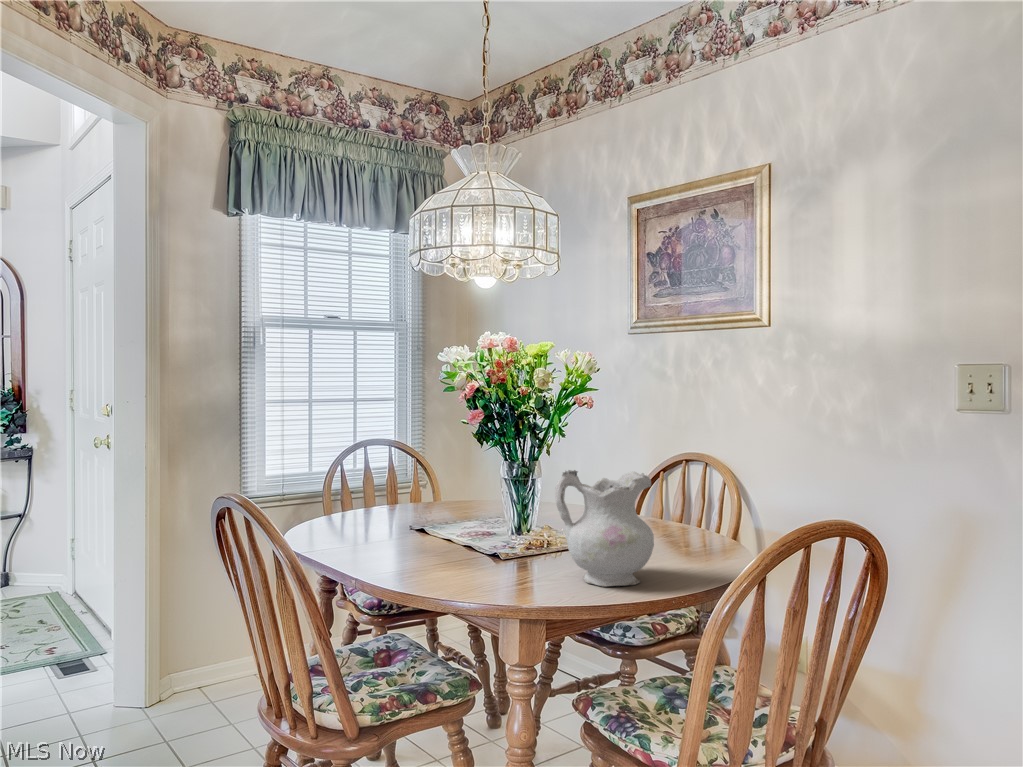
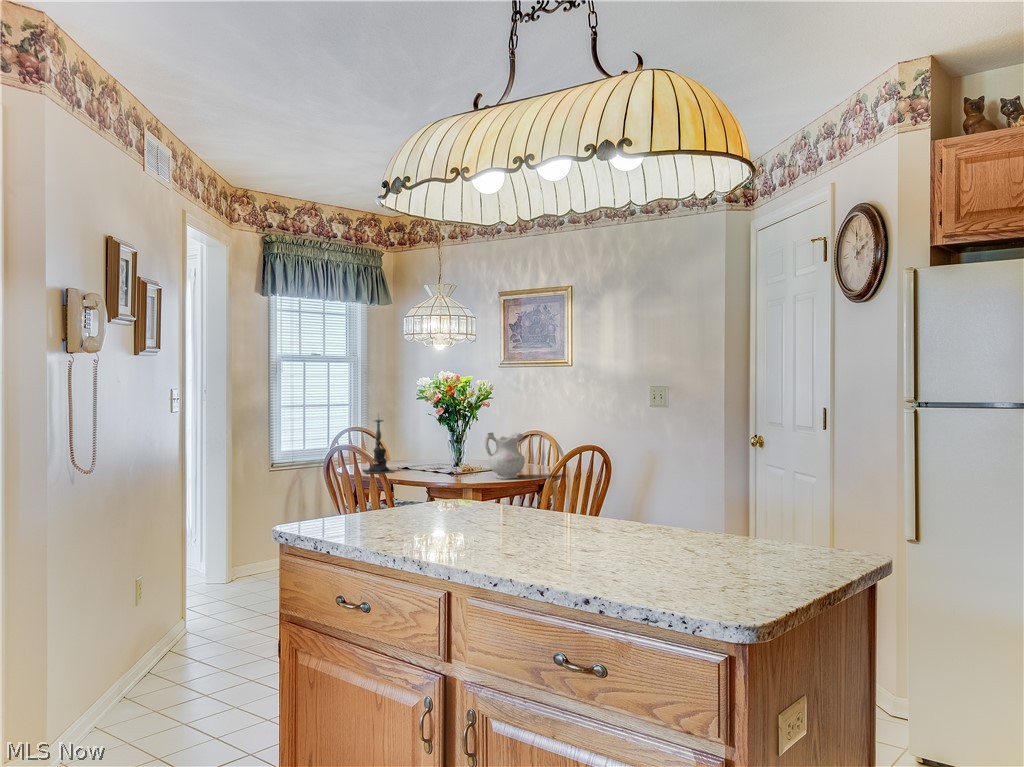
candle holder: none [332,413,395,539] -> present [363,418,393,474]

